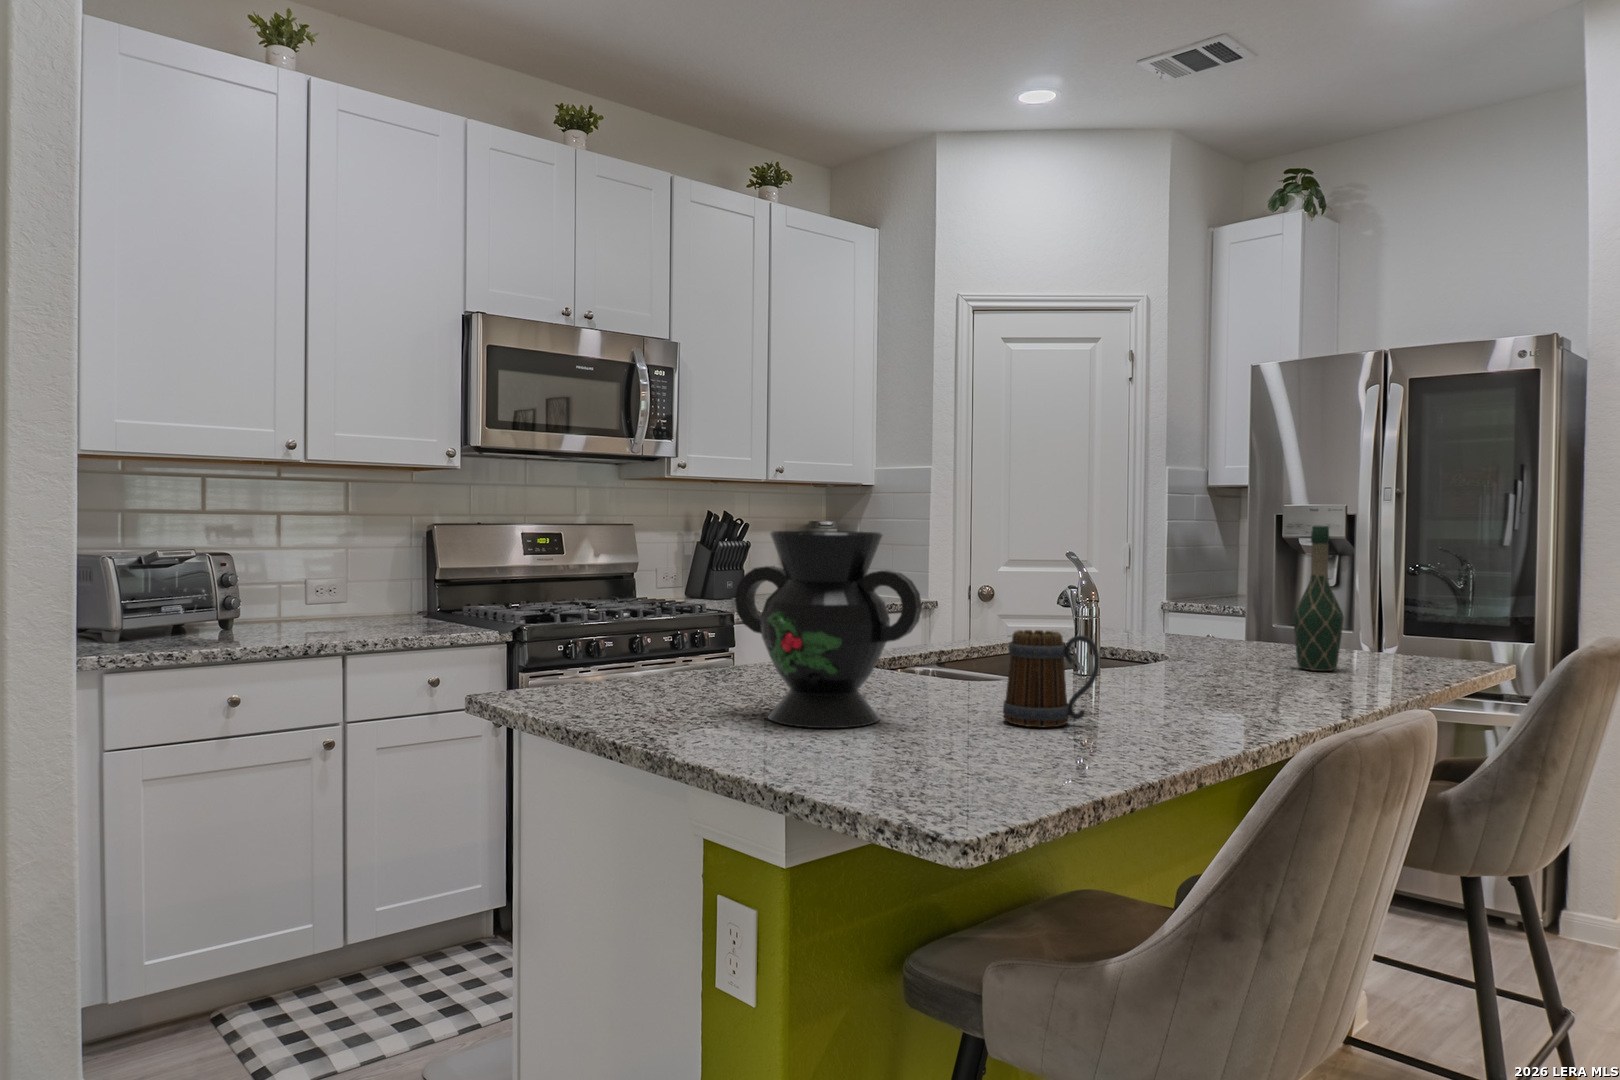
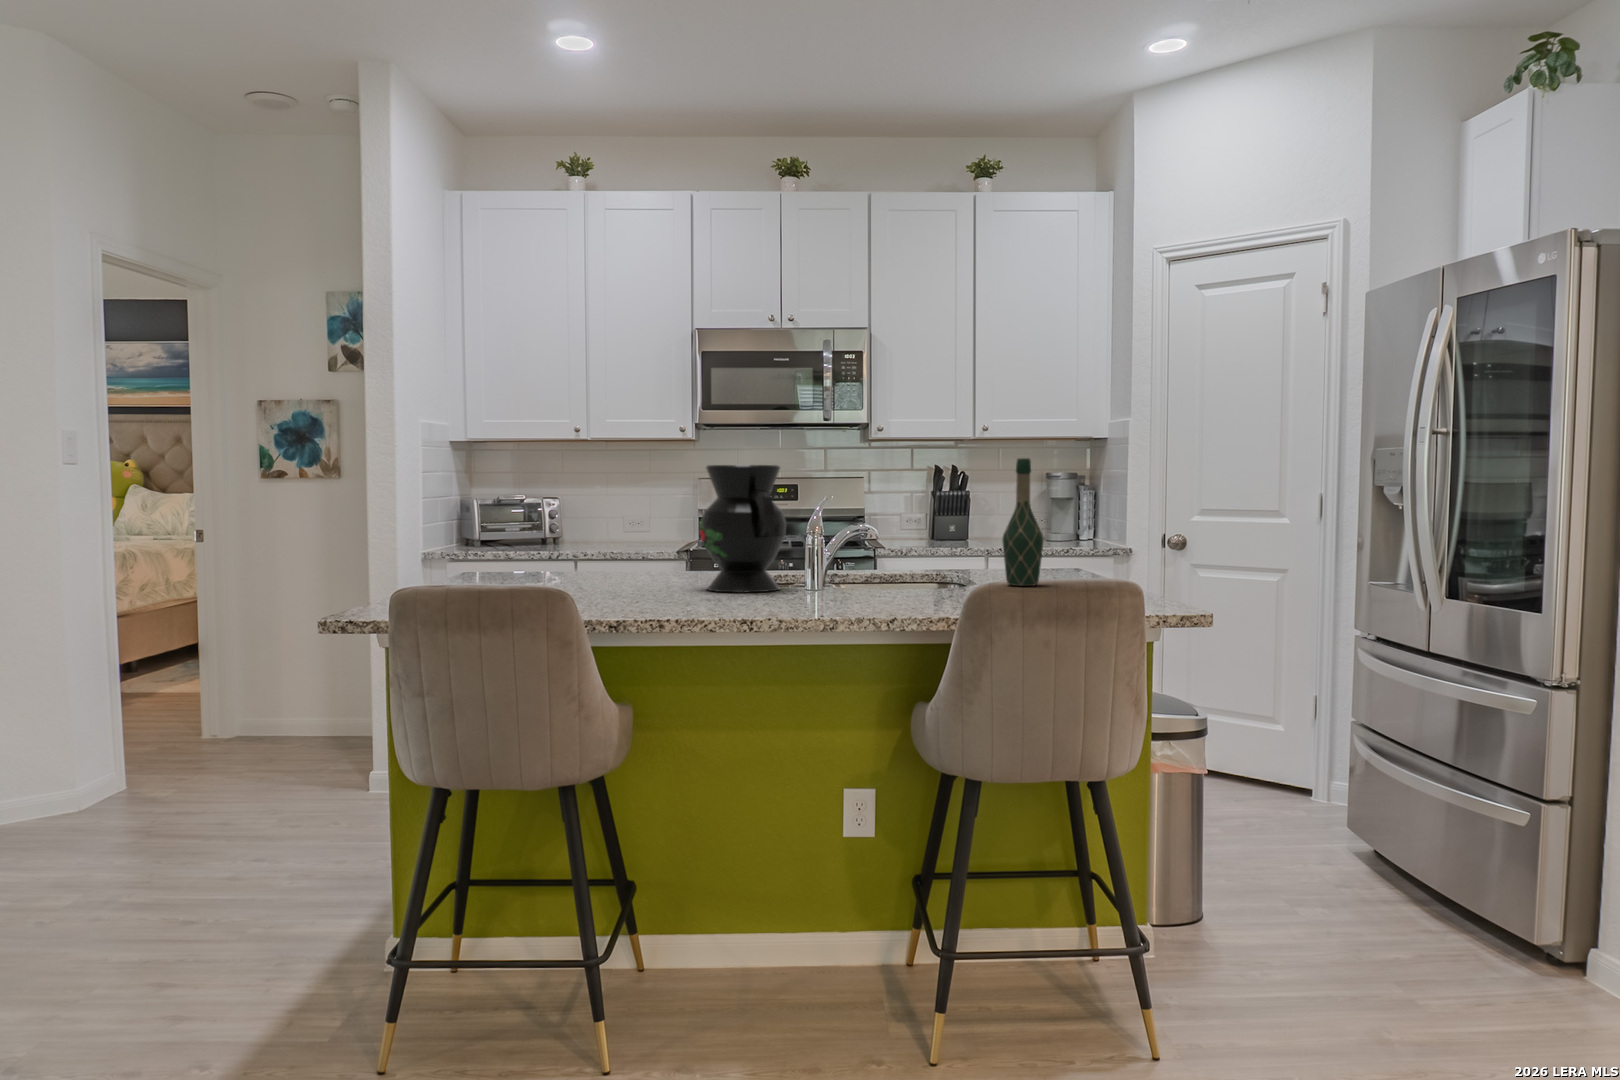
decorative vase: present [735,531,922,728] -> present [699,465,786,592]
mug: present [1003,630,1099,727] -> none [593,529,635,588]

